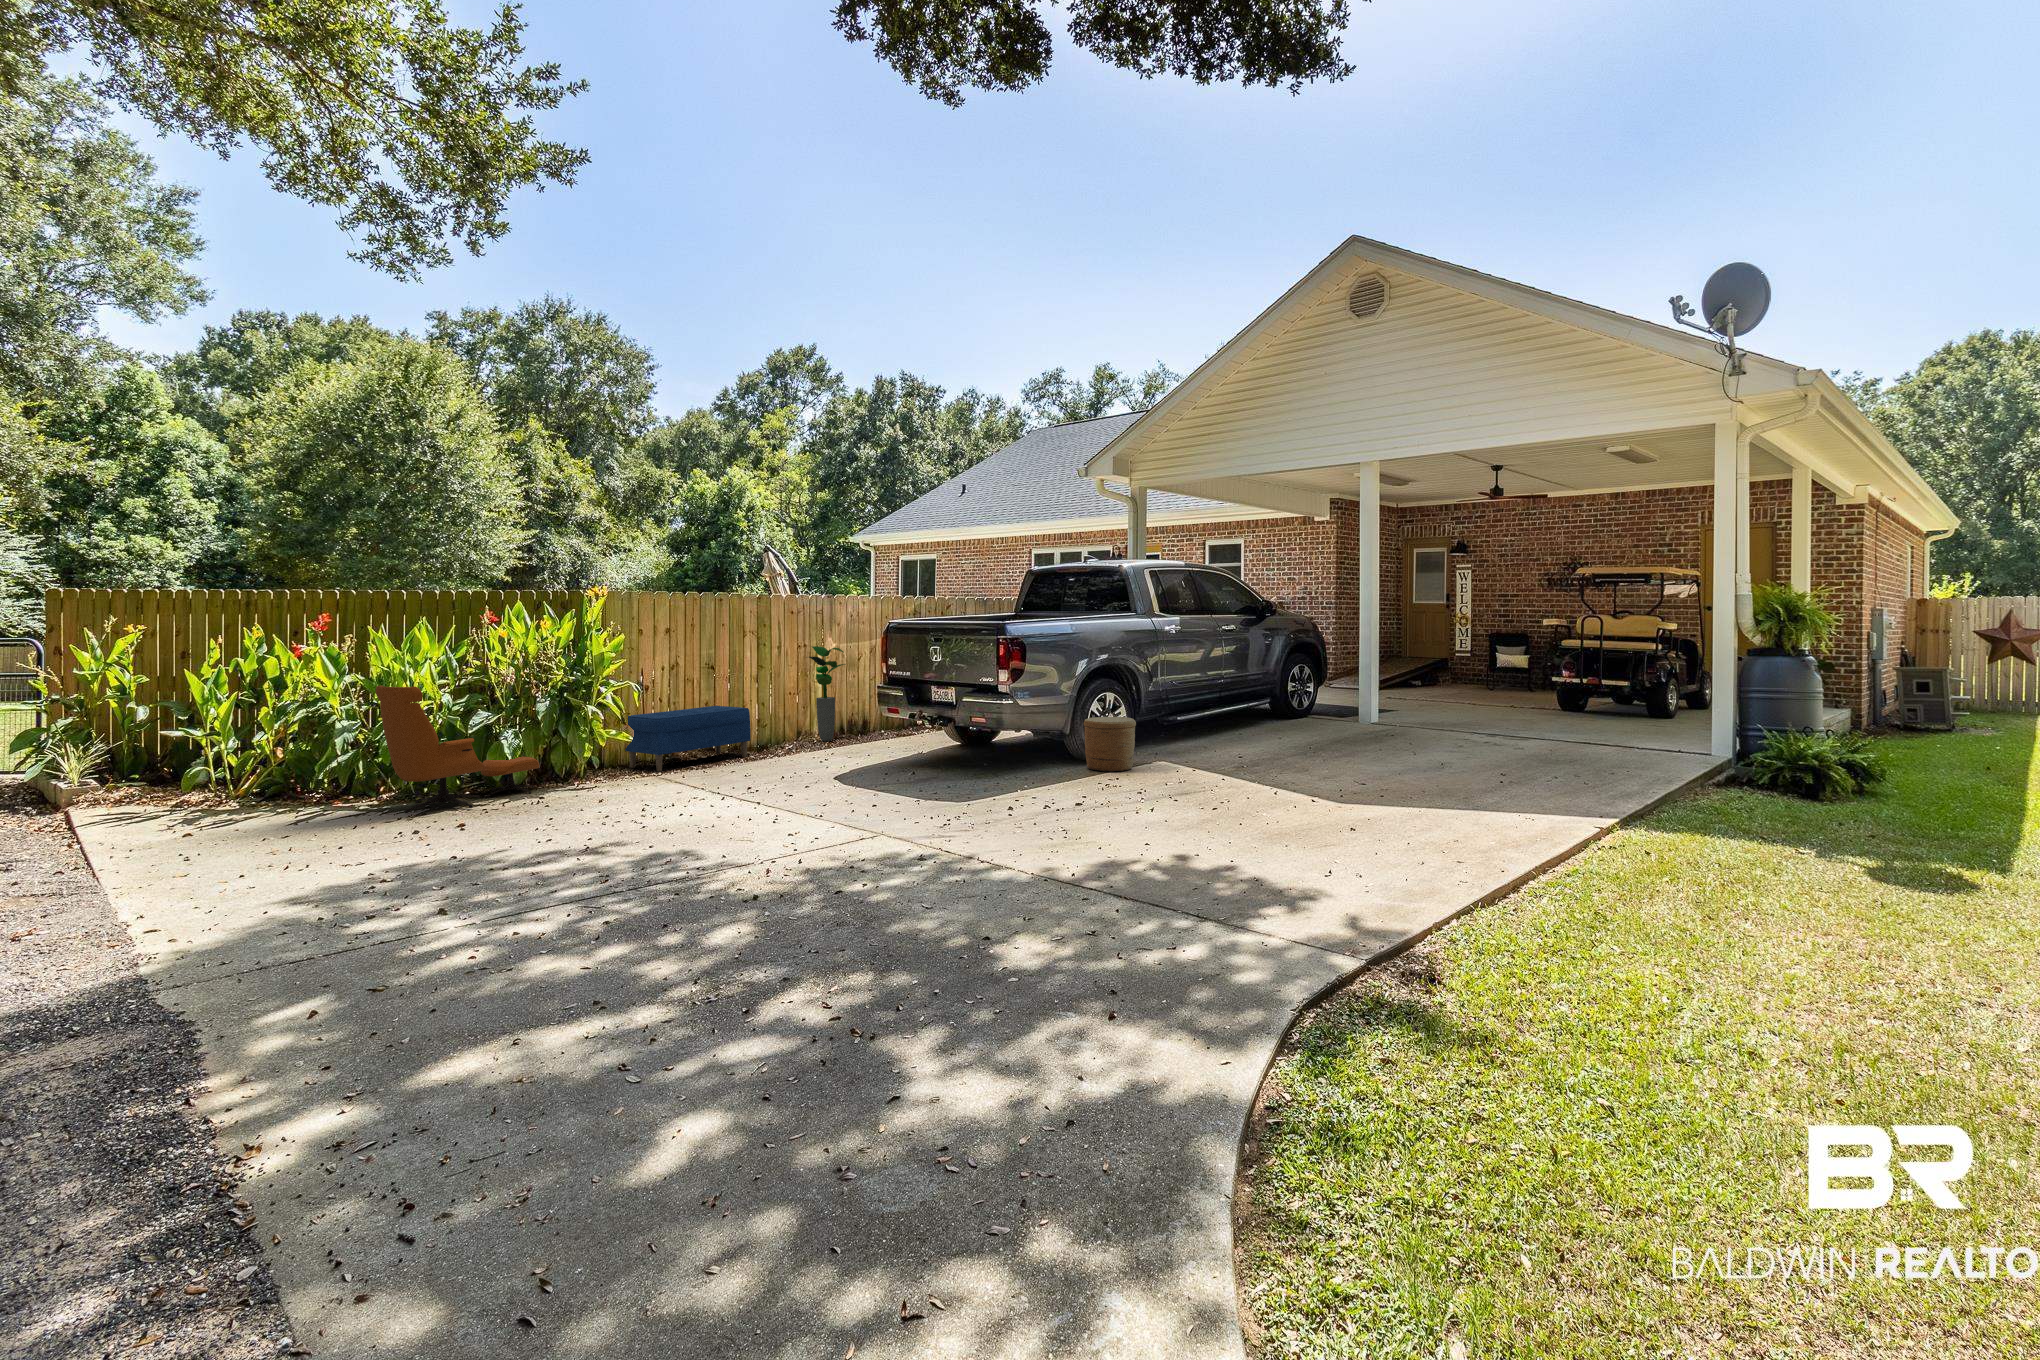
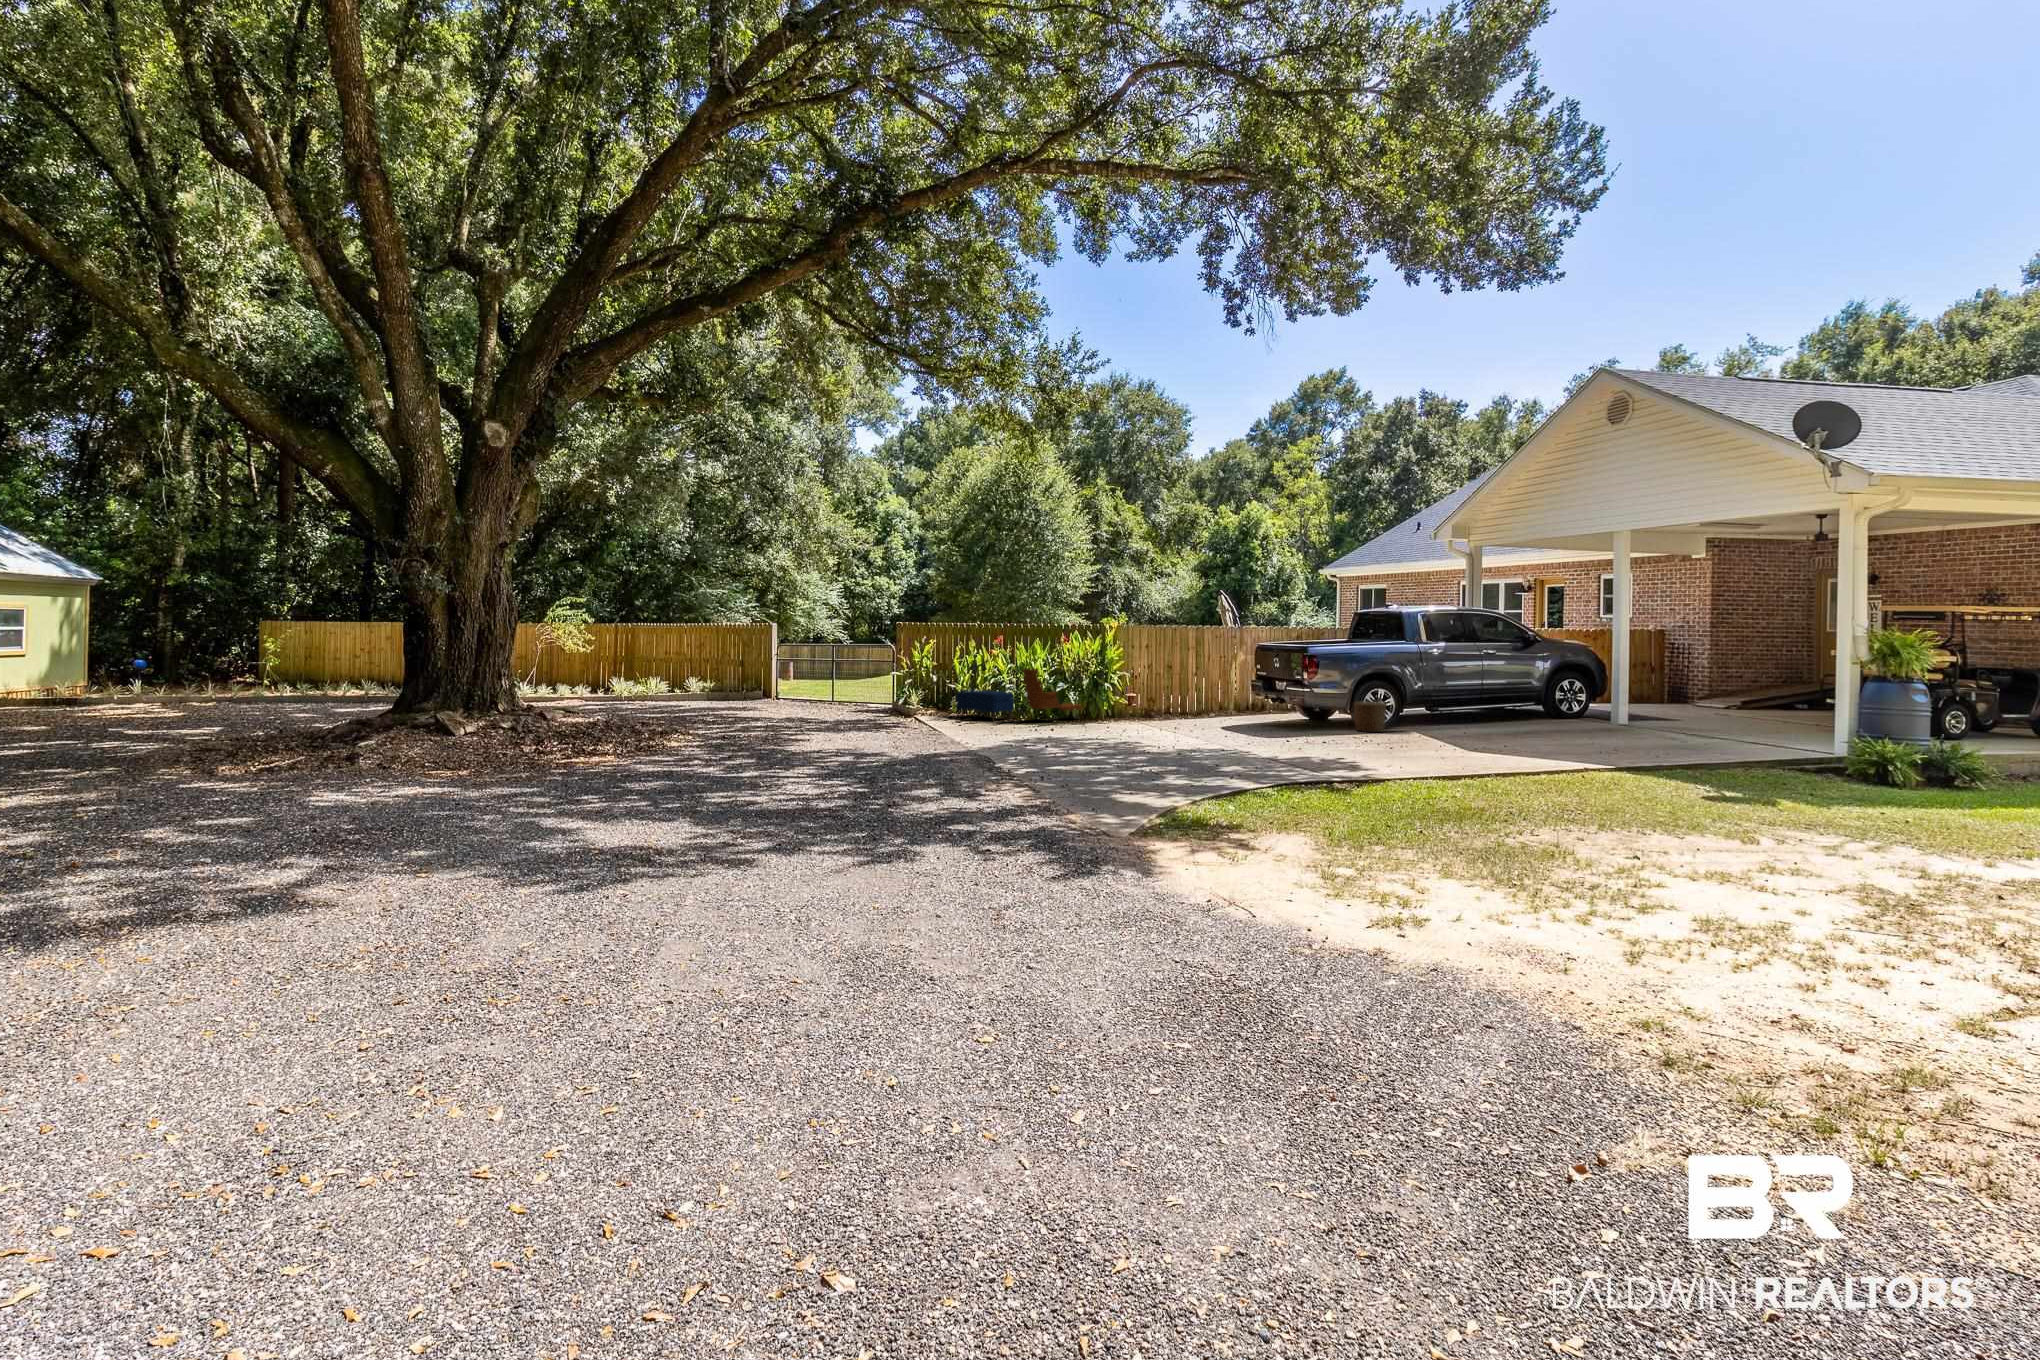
potted plant: present [809,646,846,741] -> none [1220,657,1245,712]
bench: present [625,706,751,772] -> present [956,690,1014,720]

